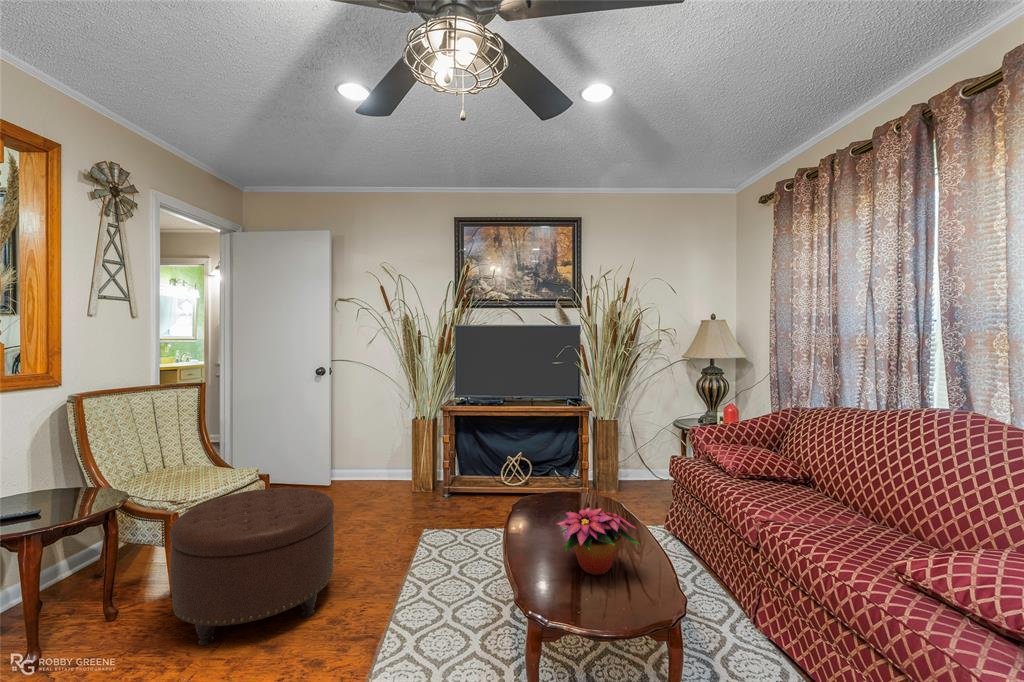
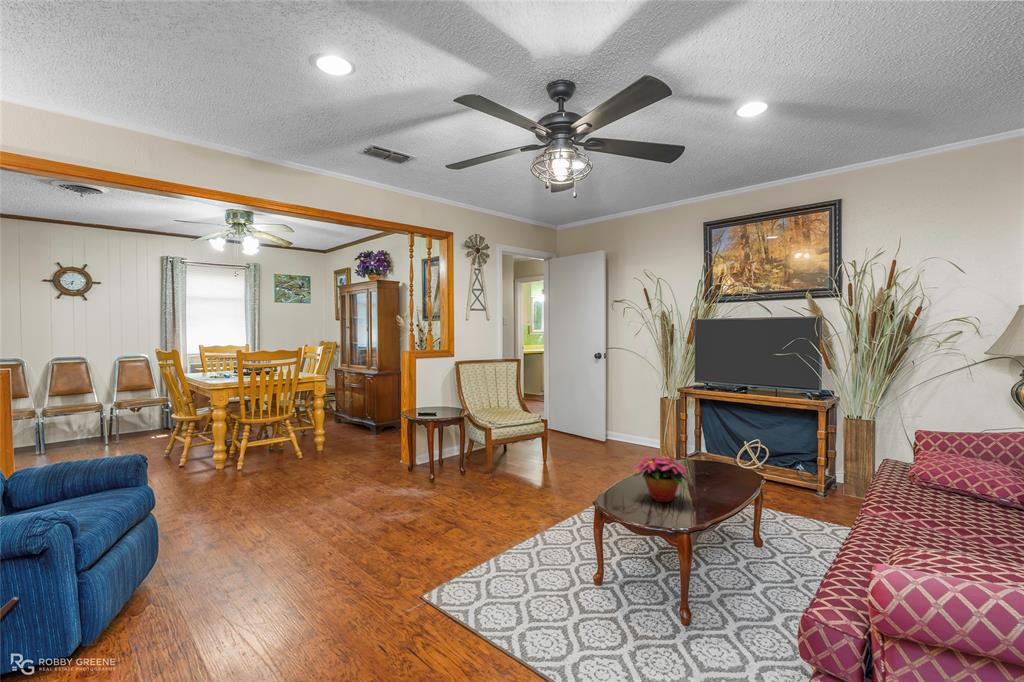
ottoman: present [170,488,334,646] -> none [479,424,561,500]

